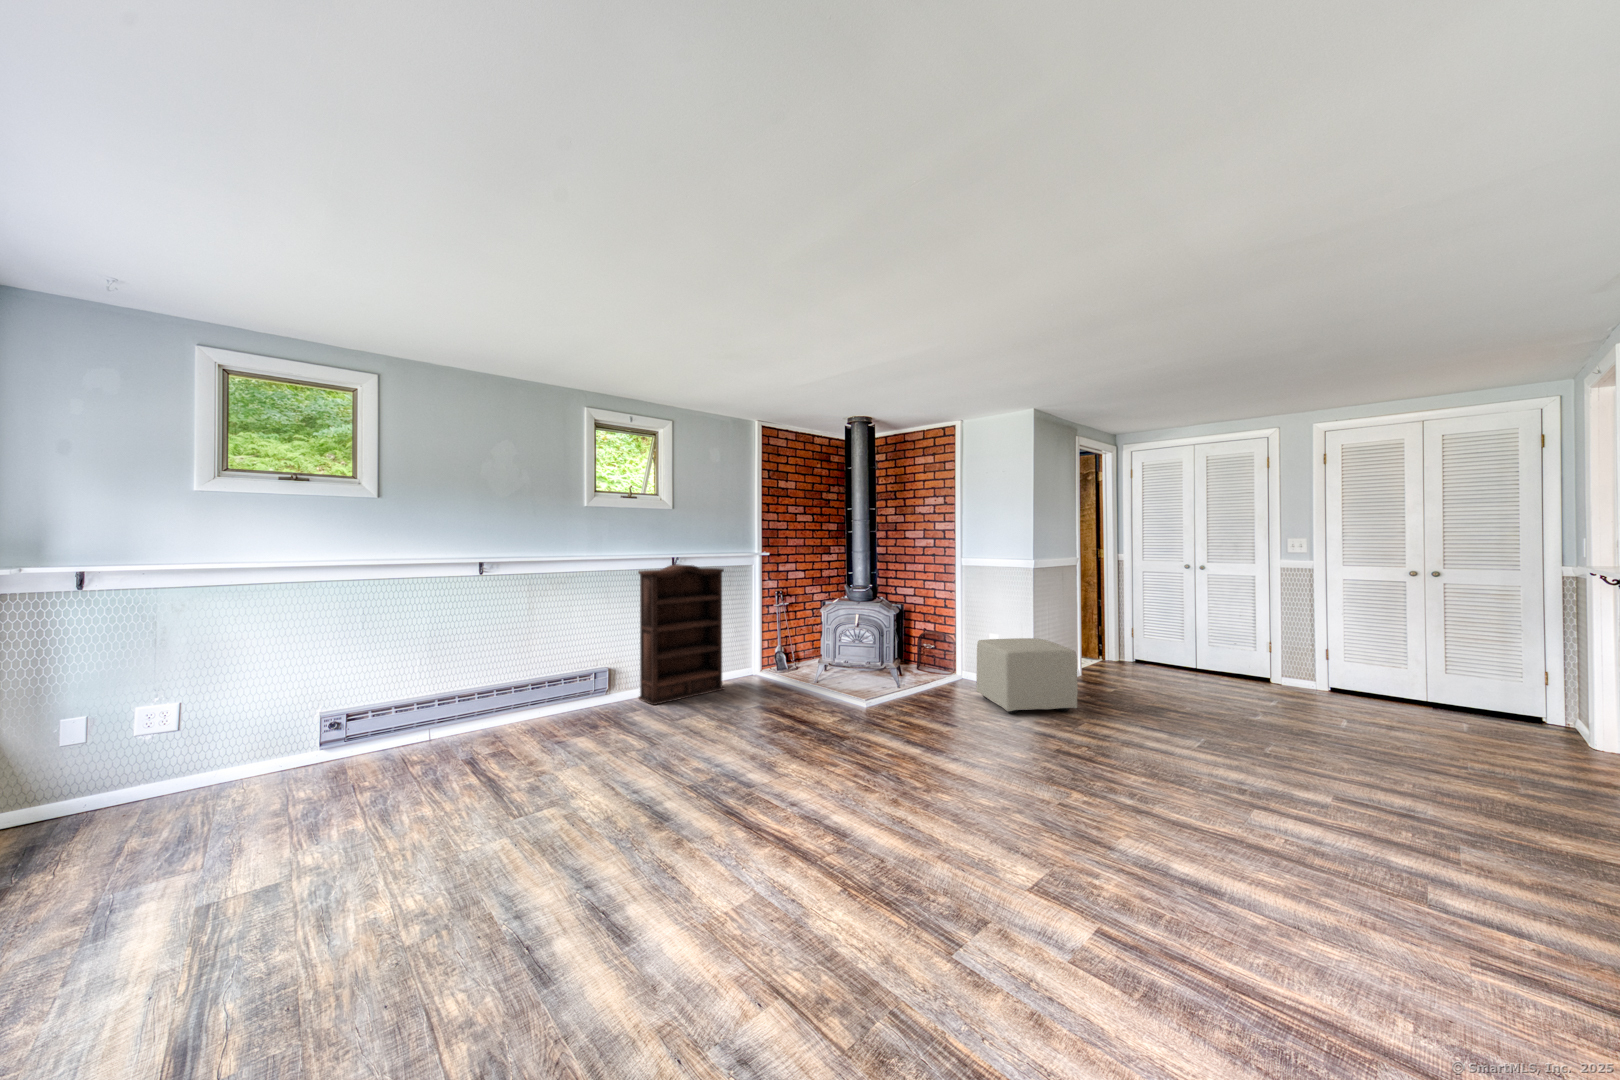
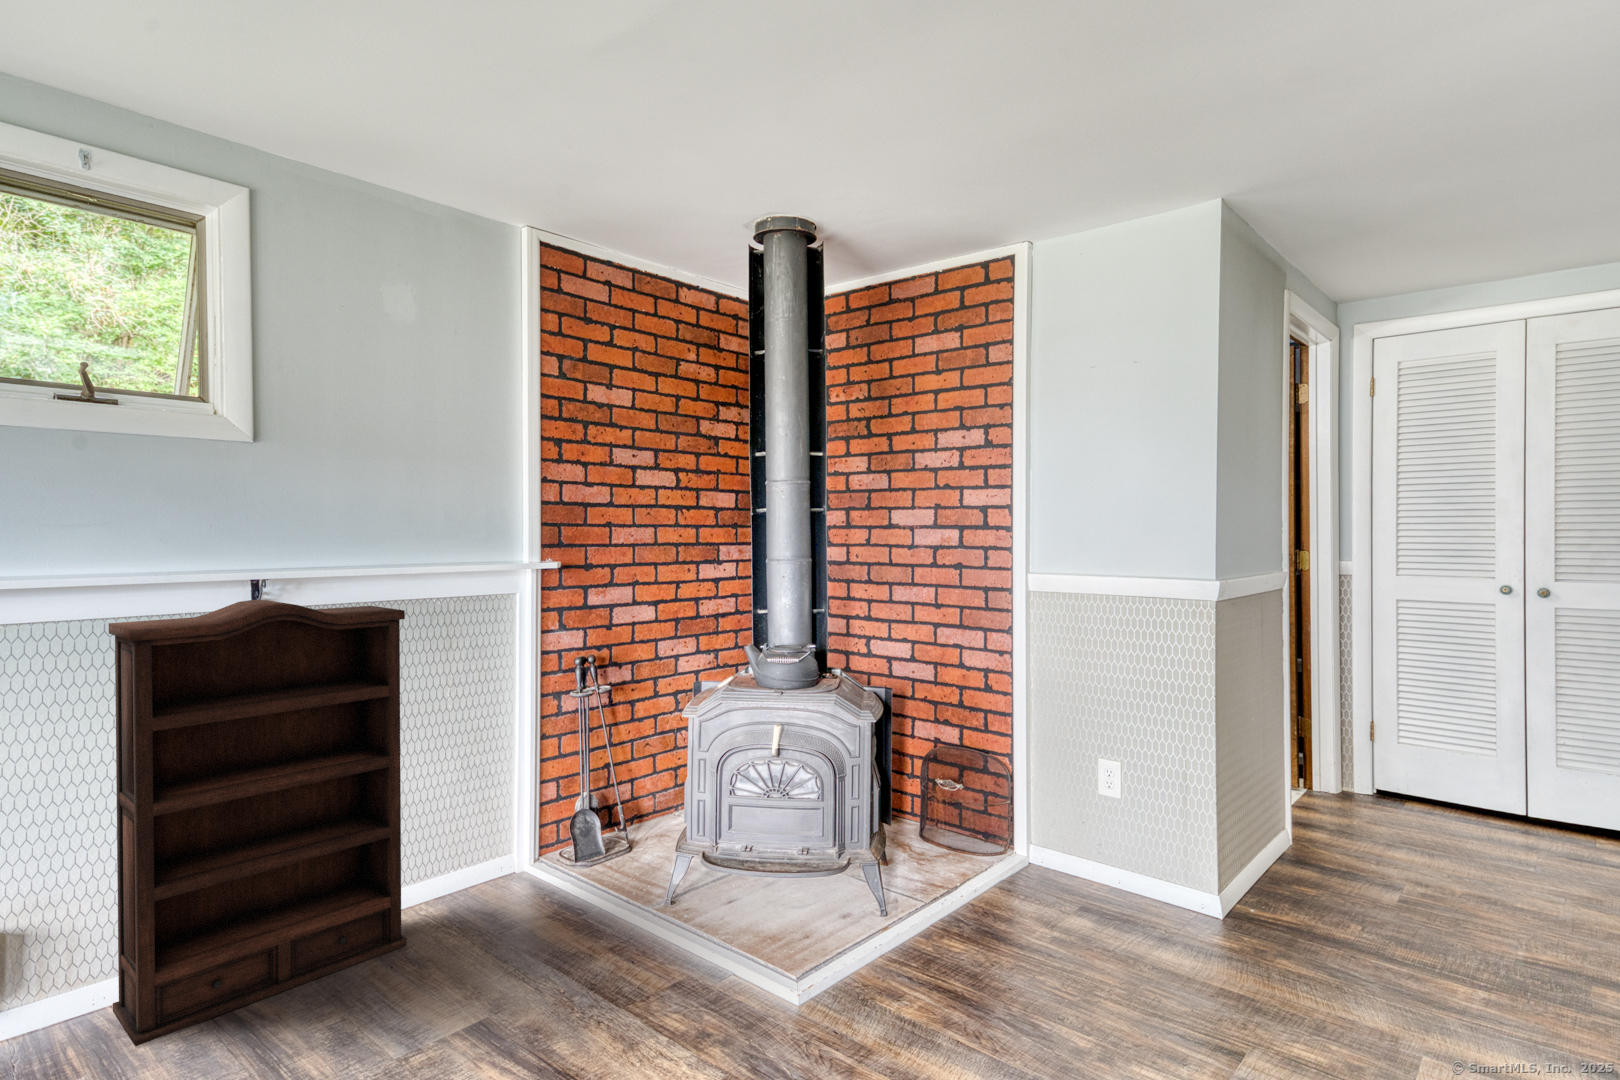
ottoman: present [977,638,1078,714] -> none [1092,788,1397,1040]

